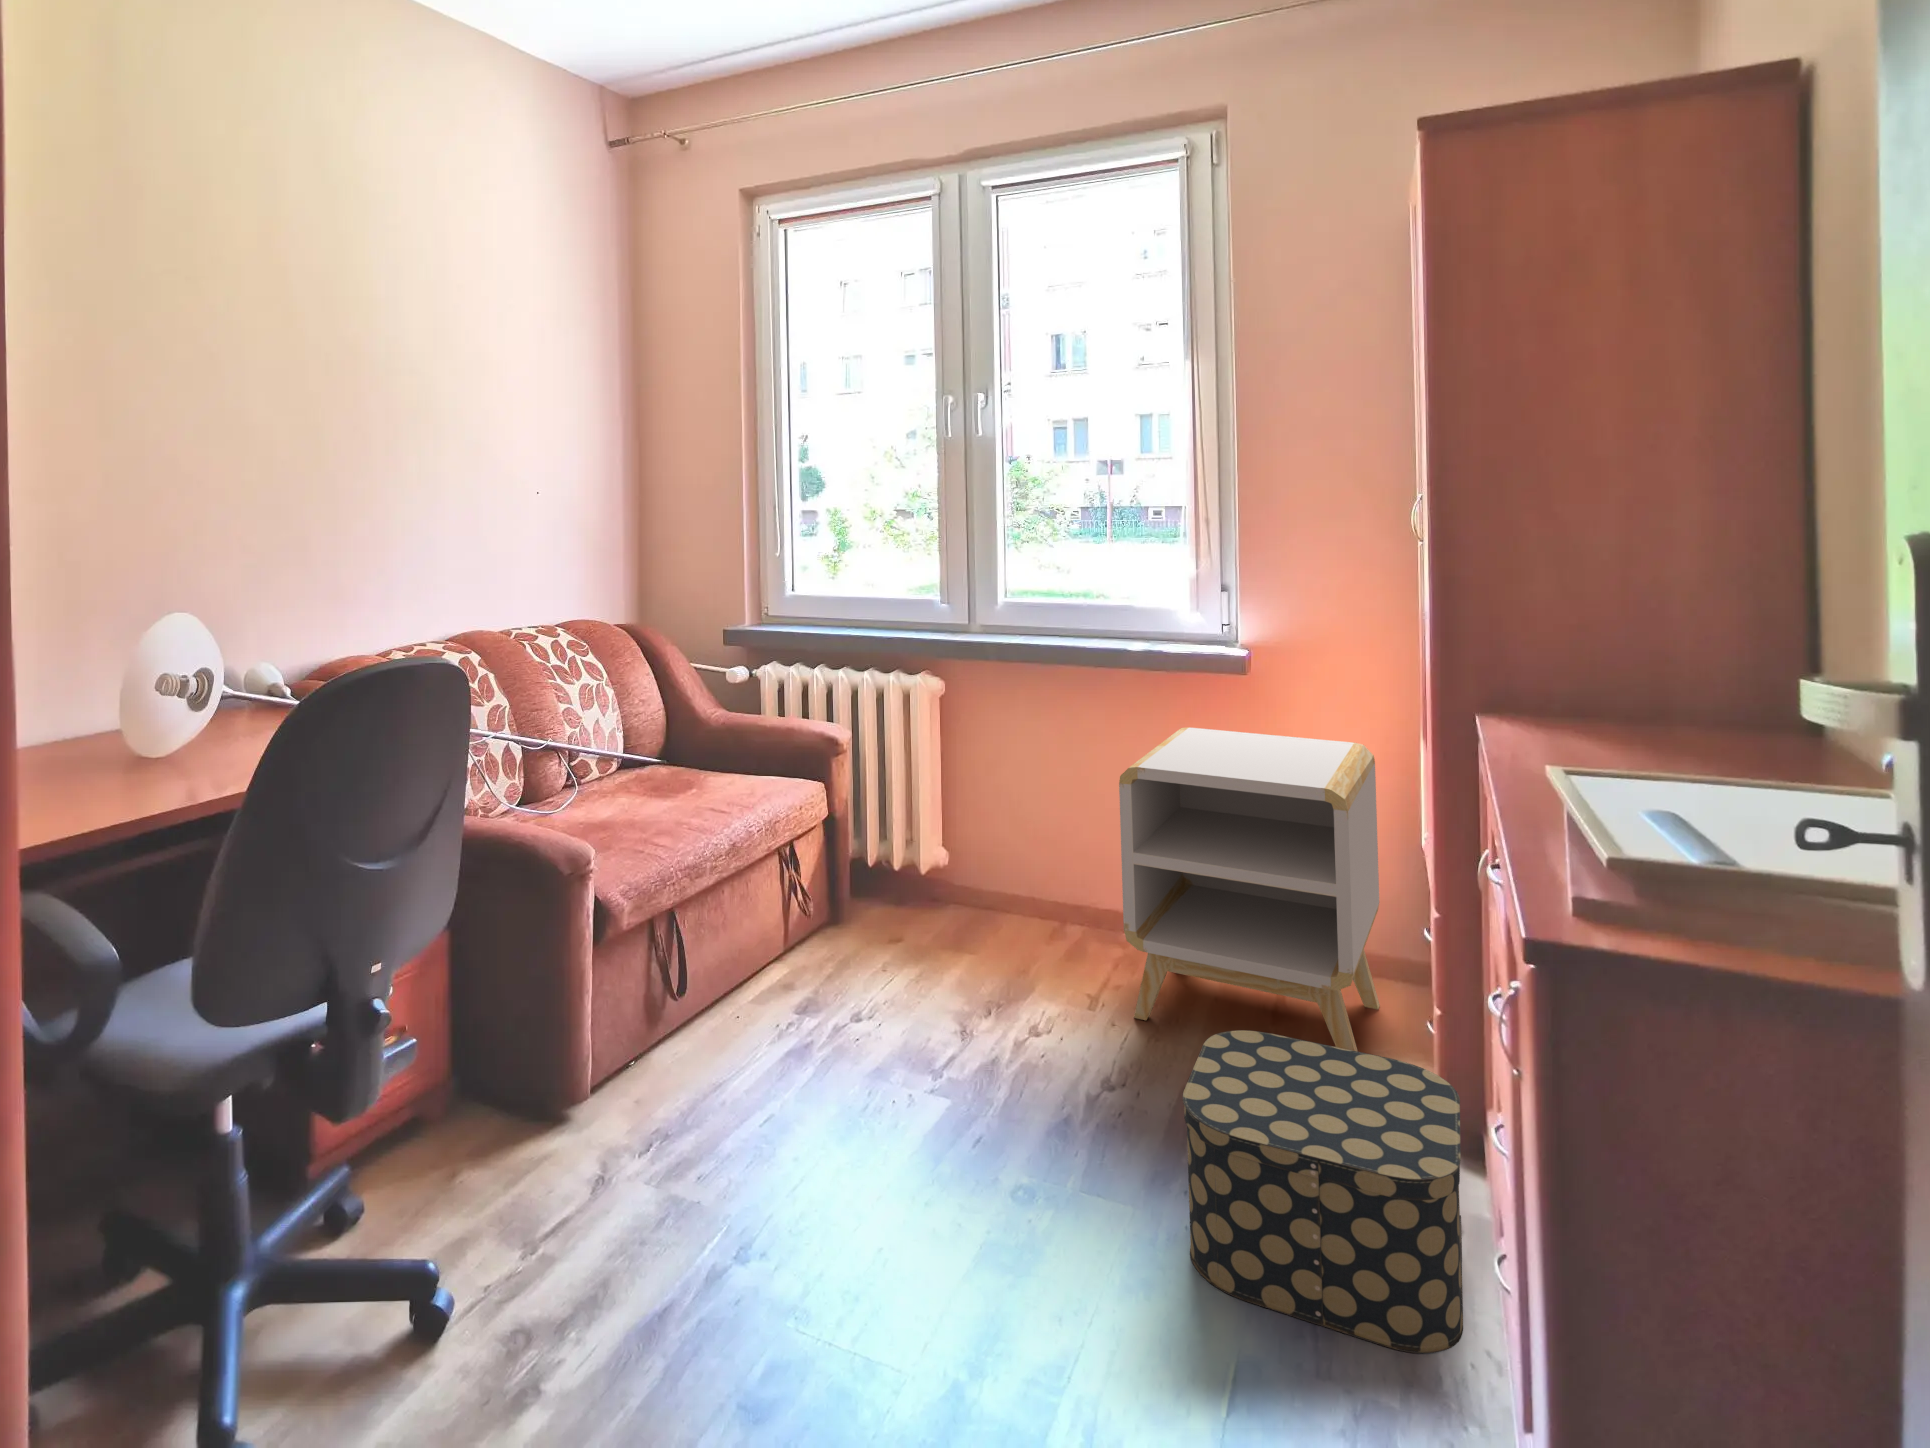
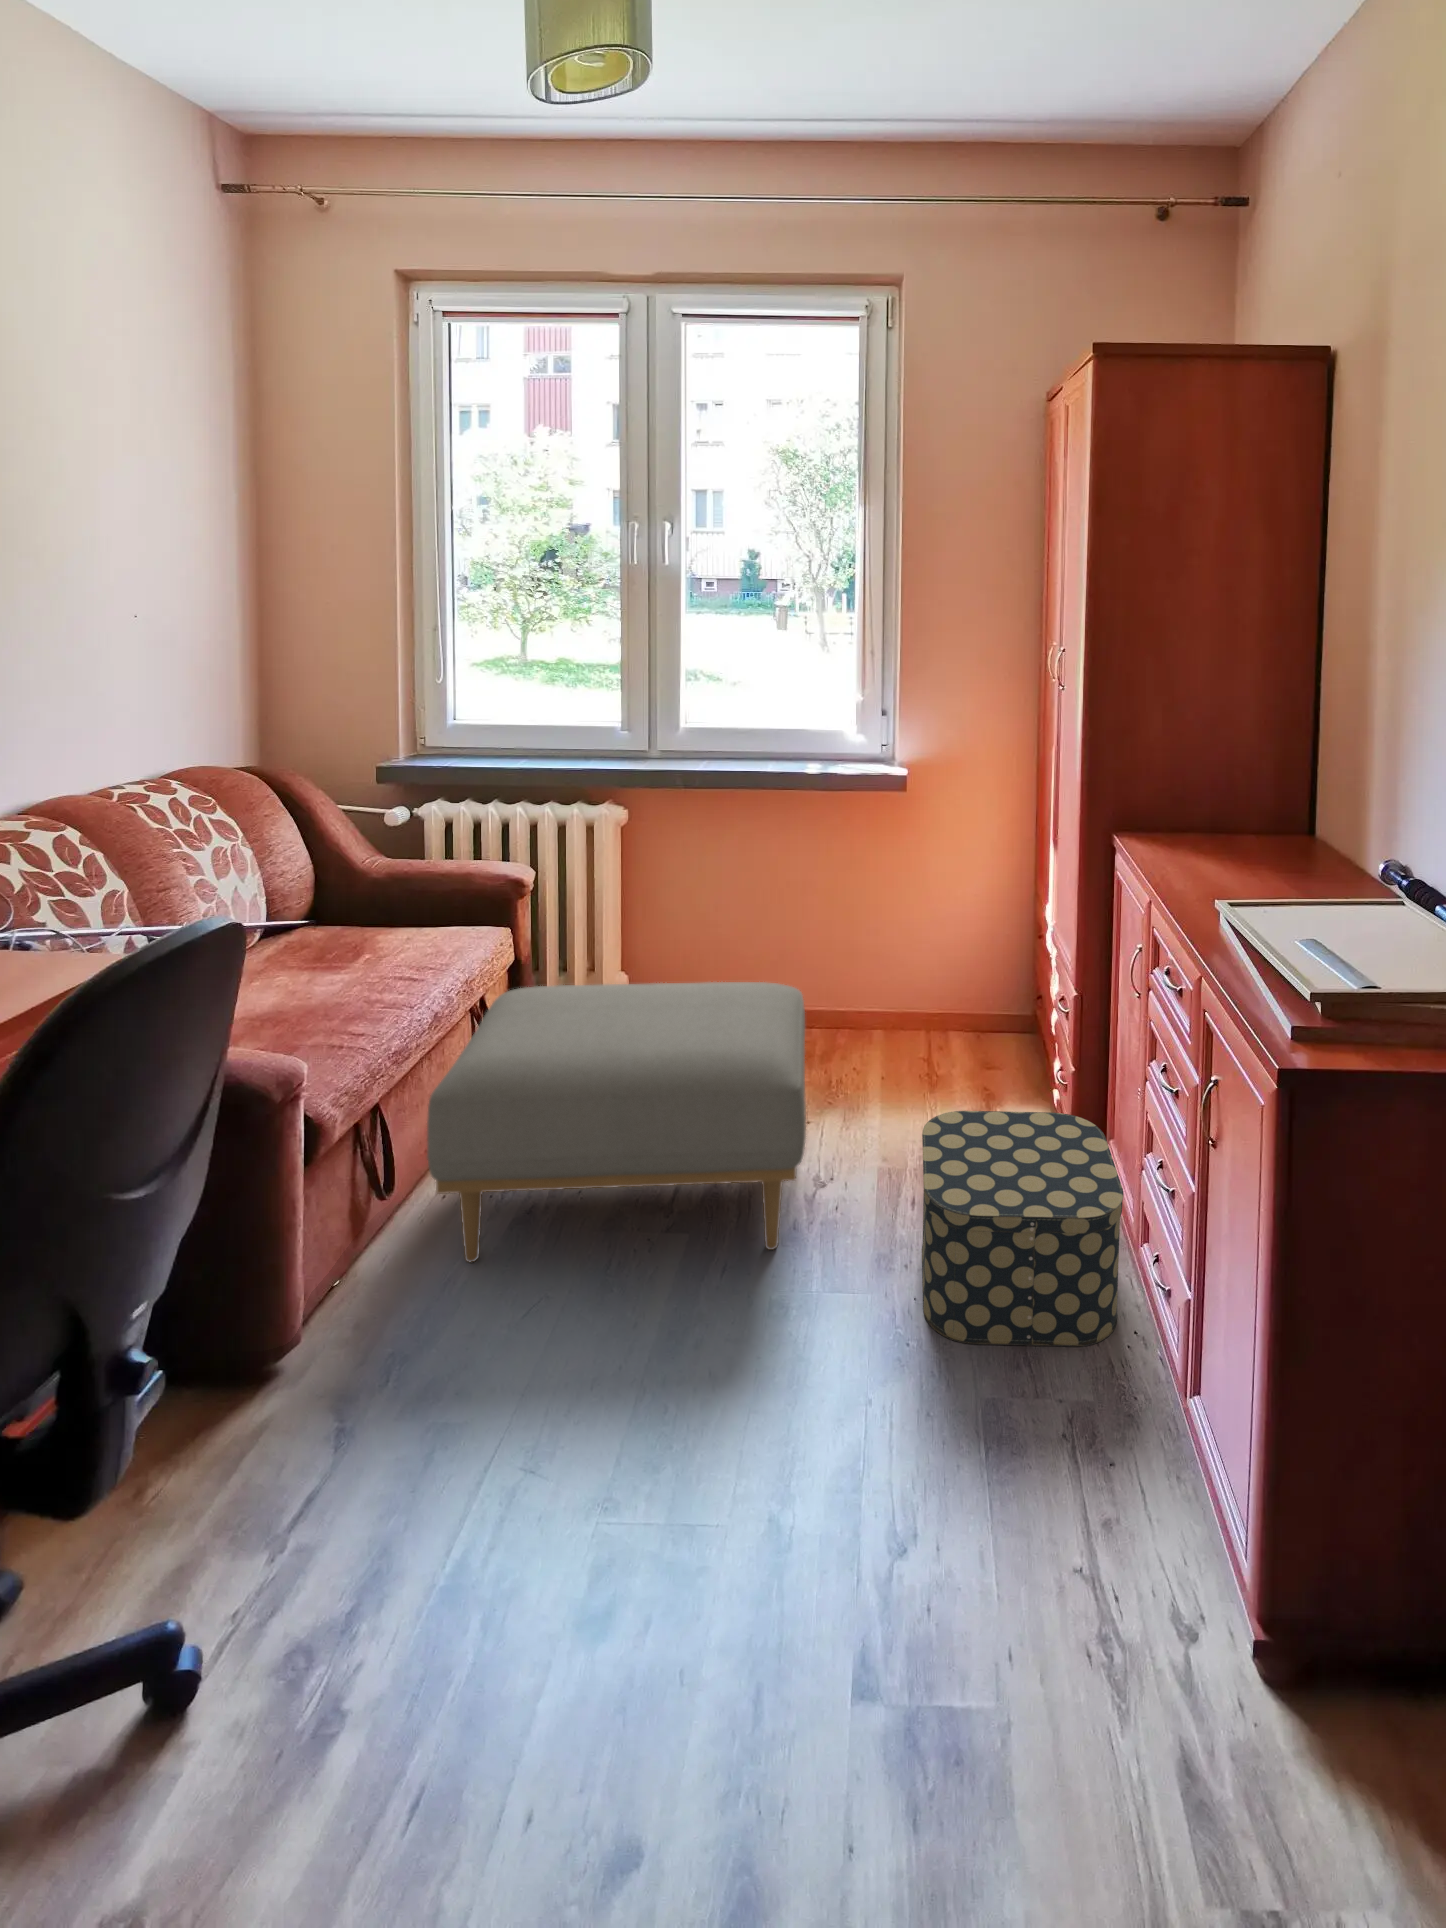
side table: present [1119,728,1380,1051] -> none [818,841,1001,1113]
ottoman: none [702,832,1099,1141] -> present [427,982,806,1263]

